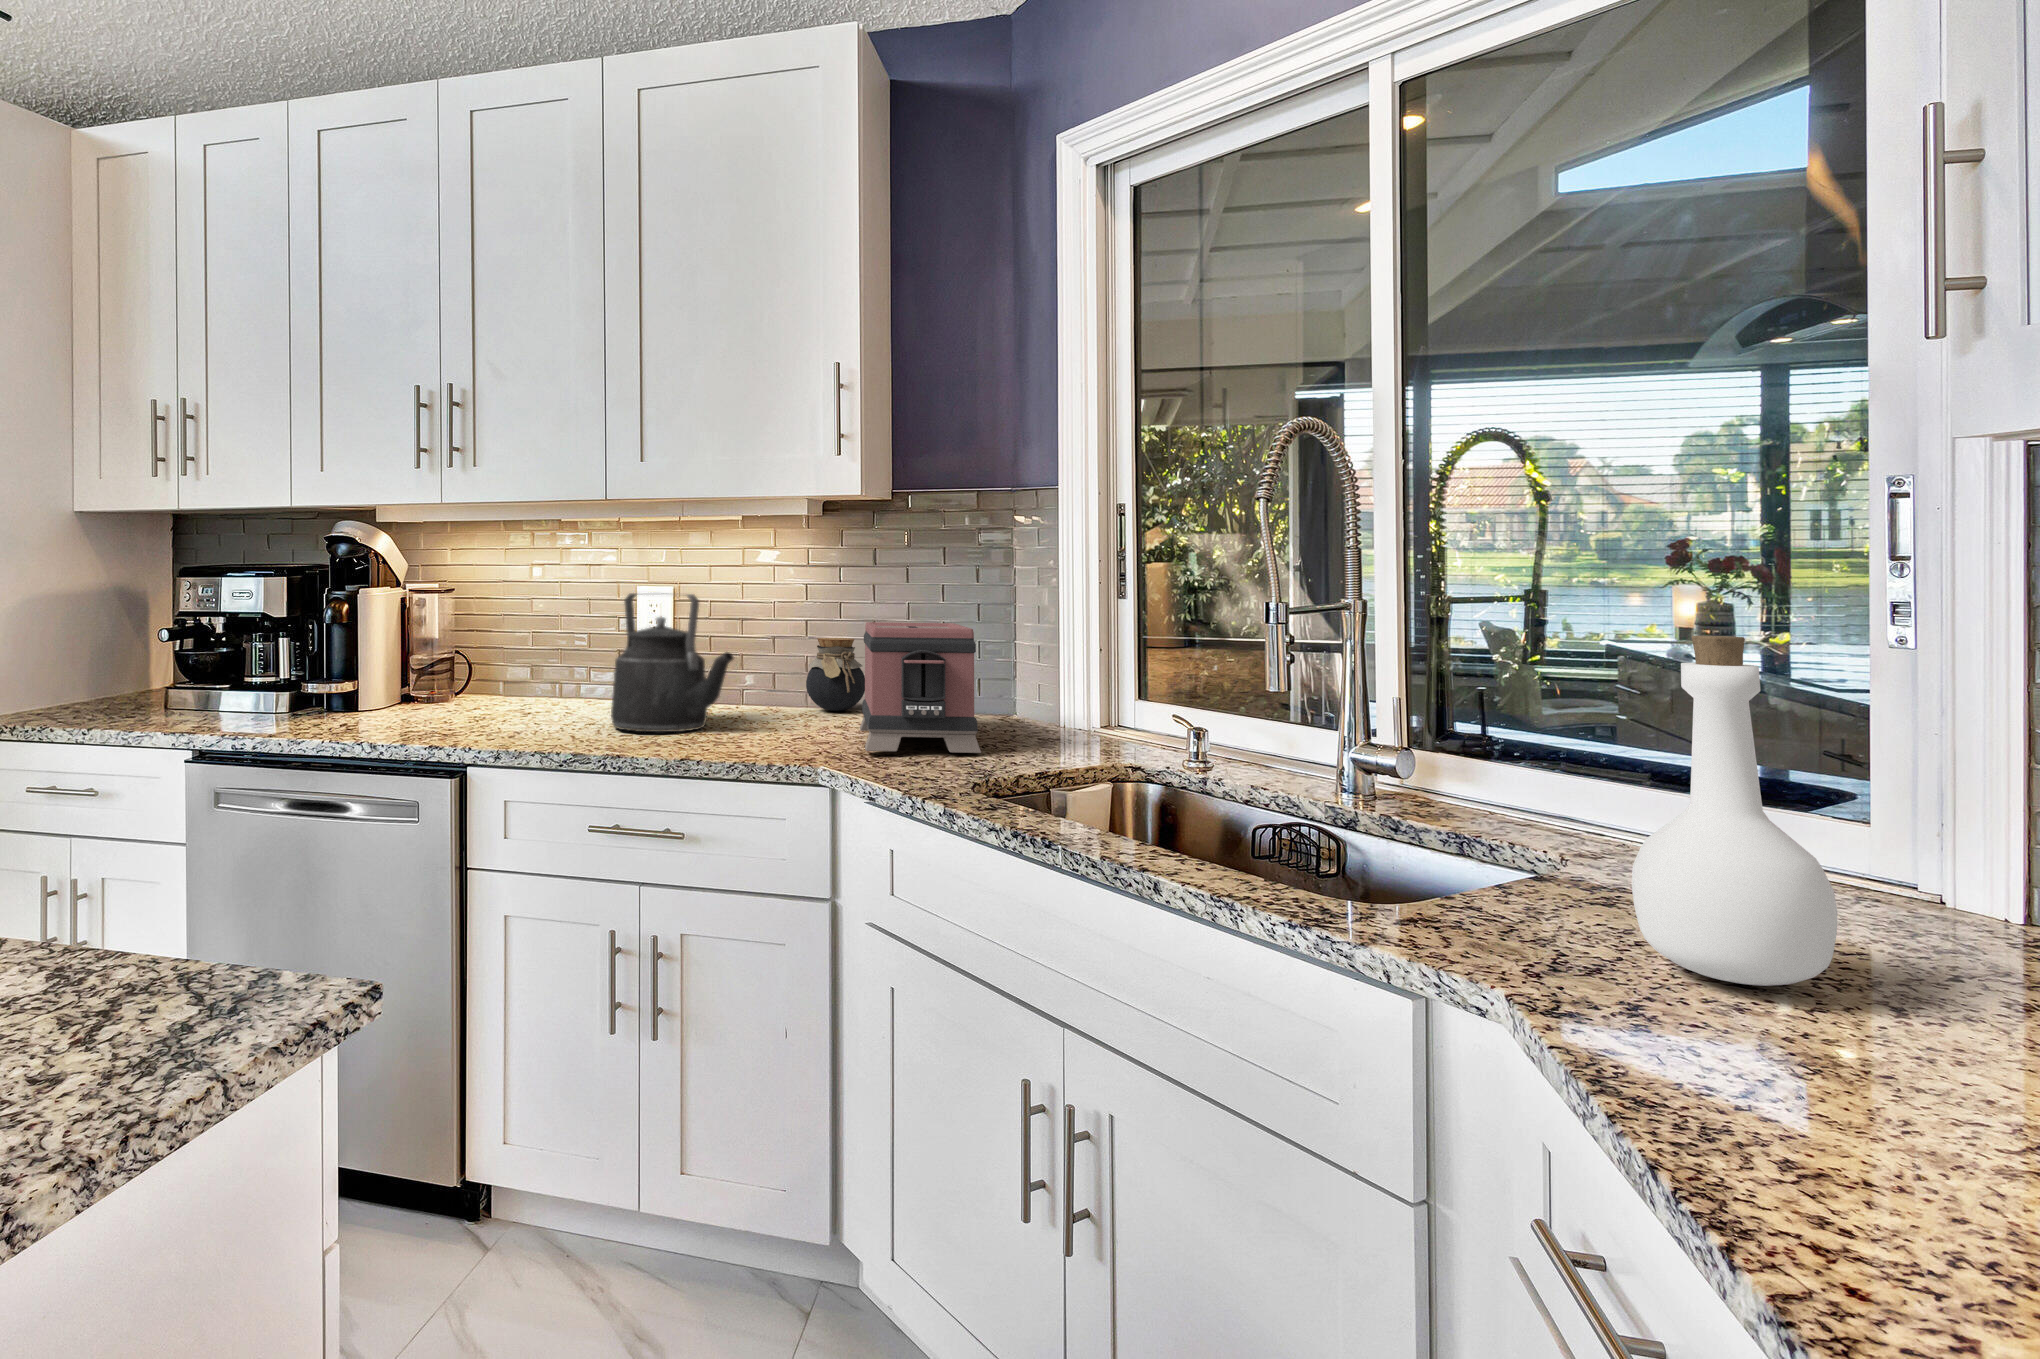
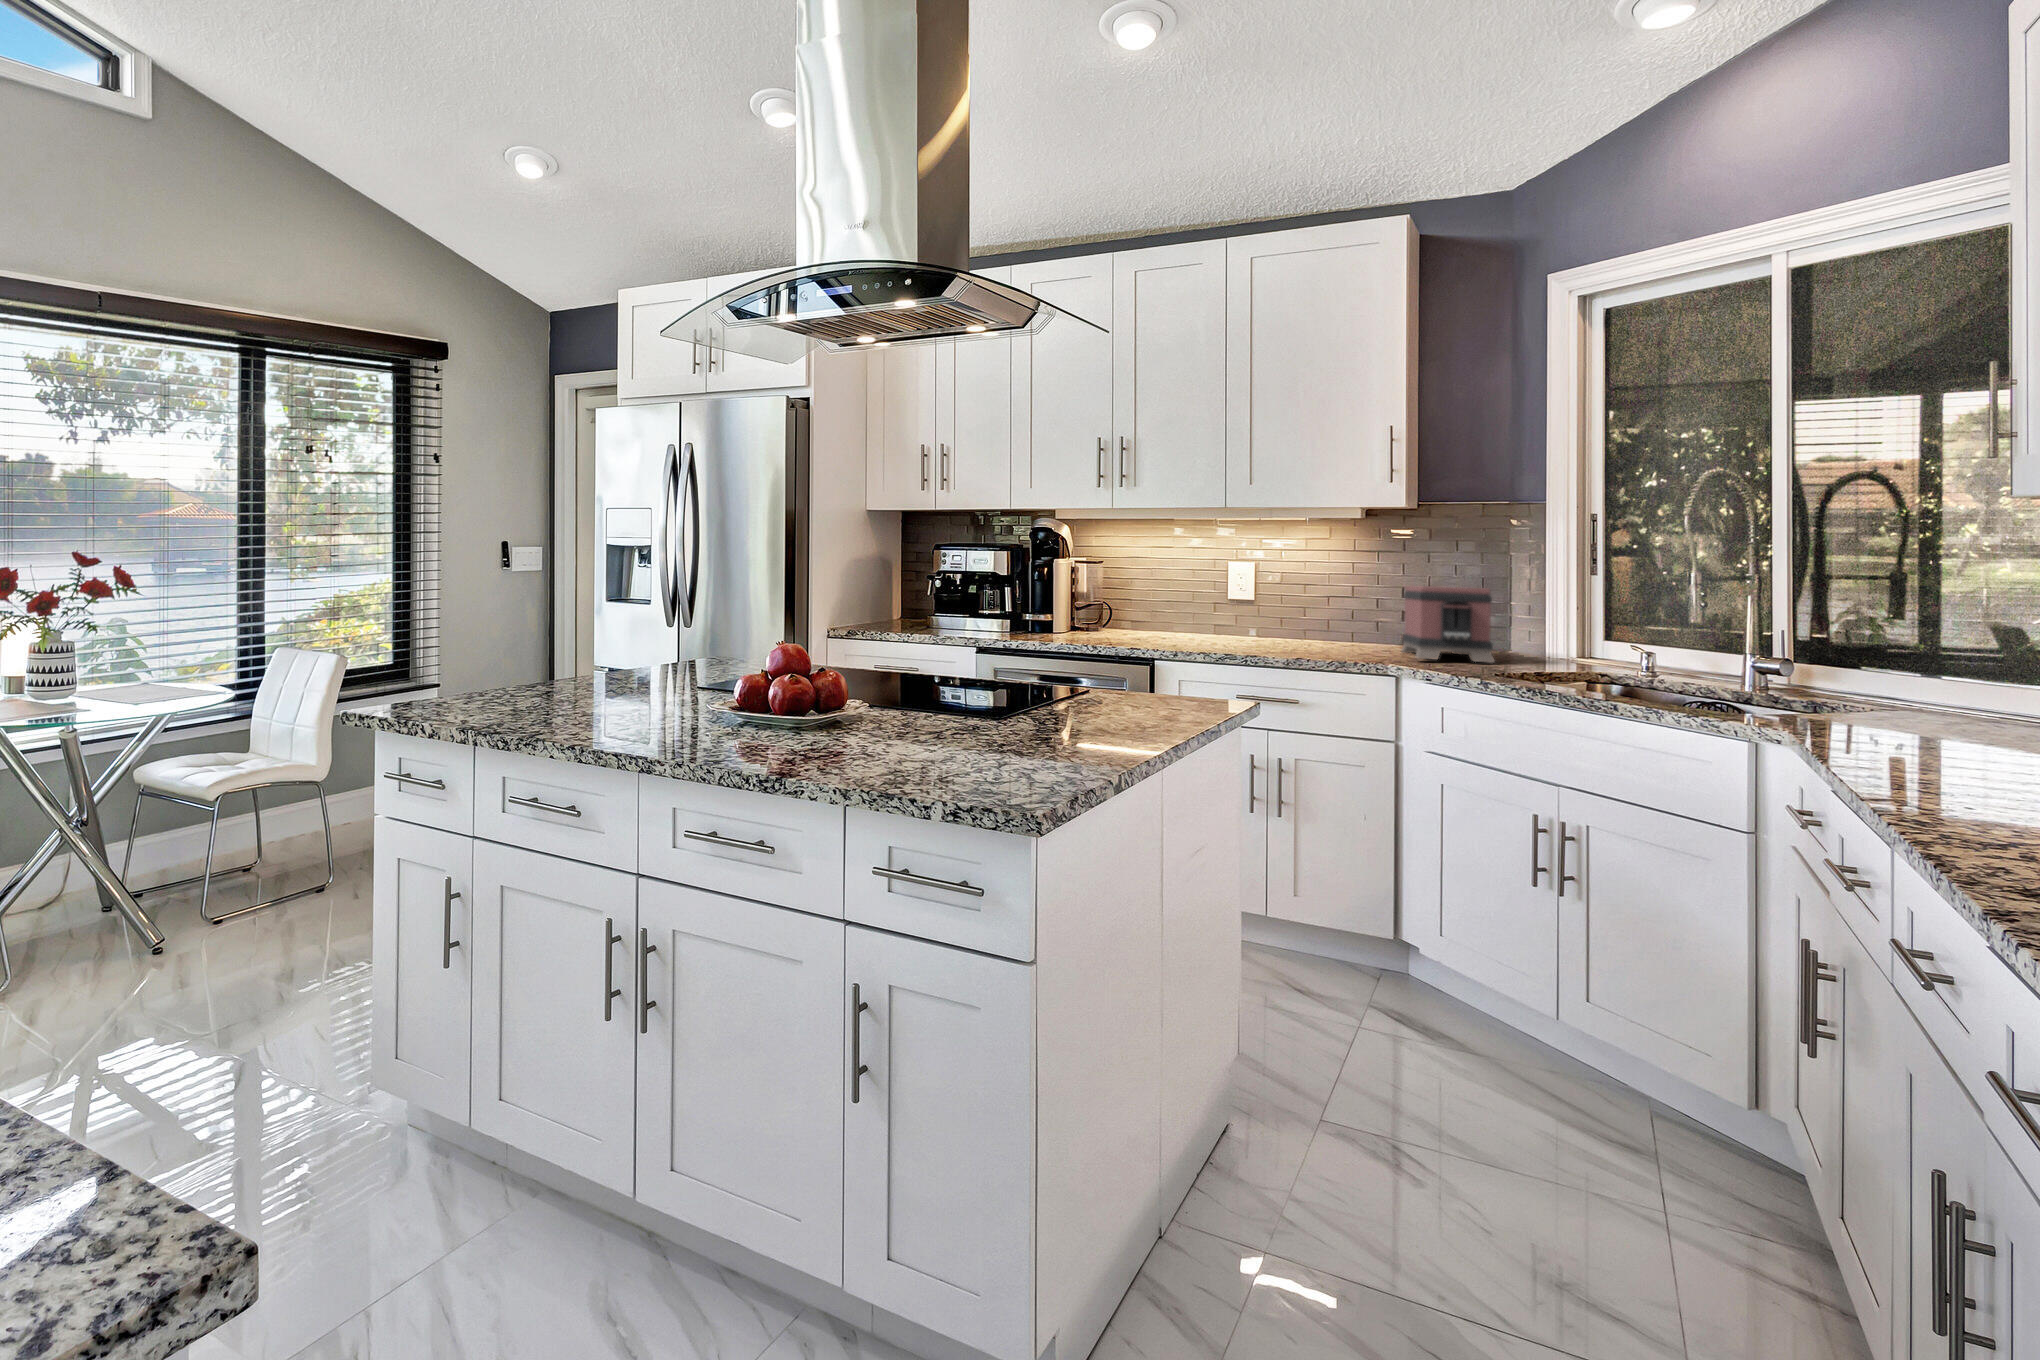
kettle: present [611,593,734,732] -> none [1229,564,1317,649]
bottle: present [1632,636,1837,986] -> none [1864,582,1961,733]
jar: present [806,638,865,711] -> none [1354,597,1398,644]

